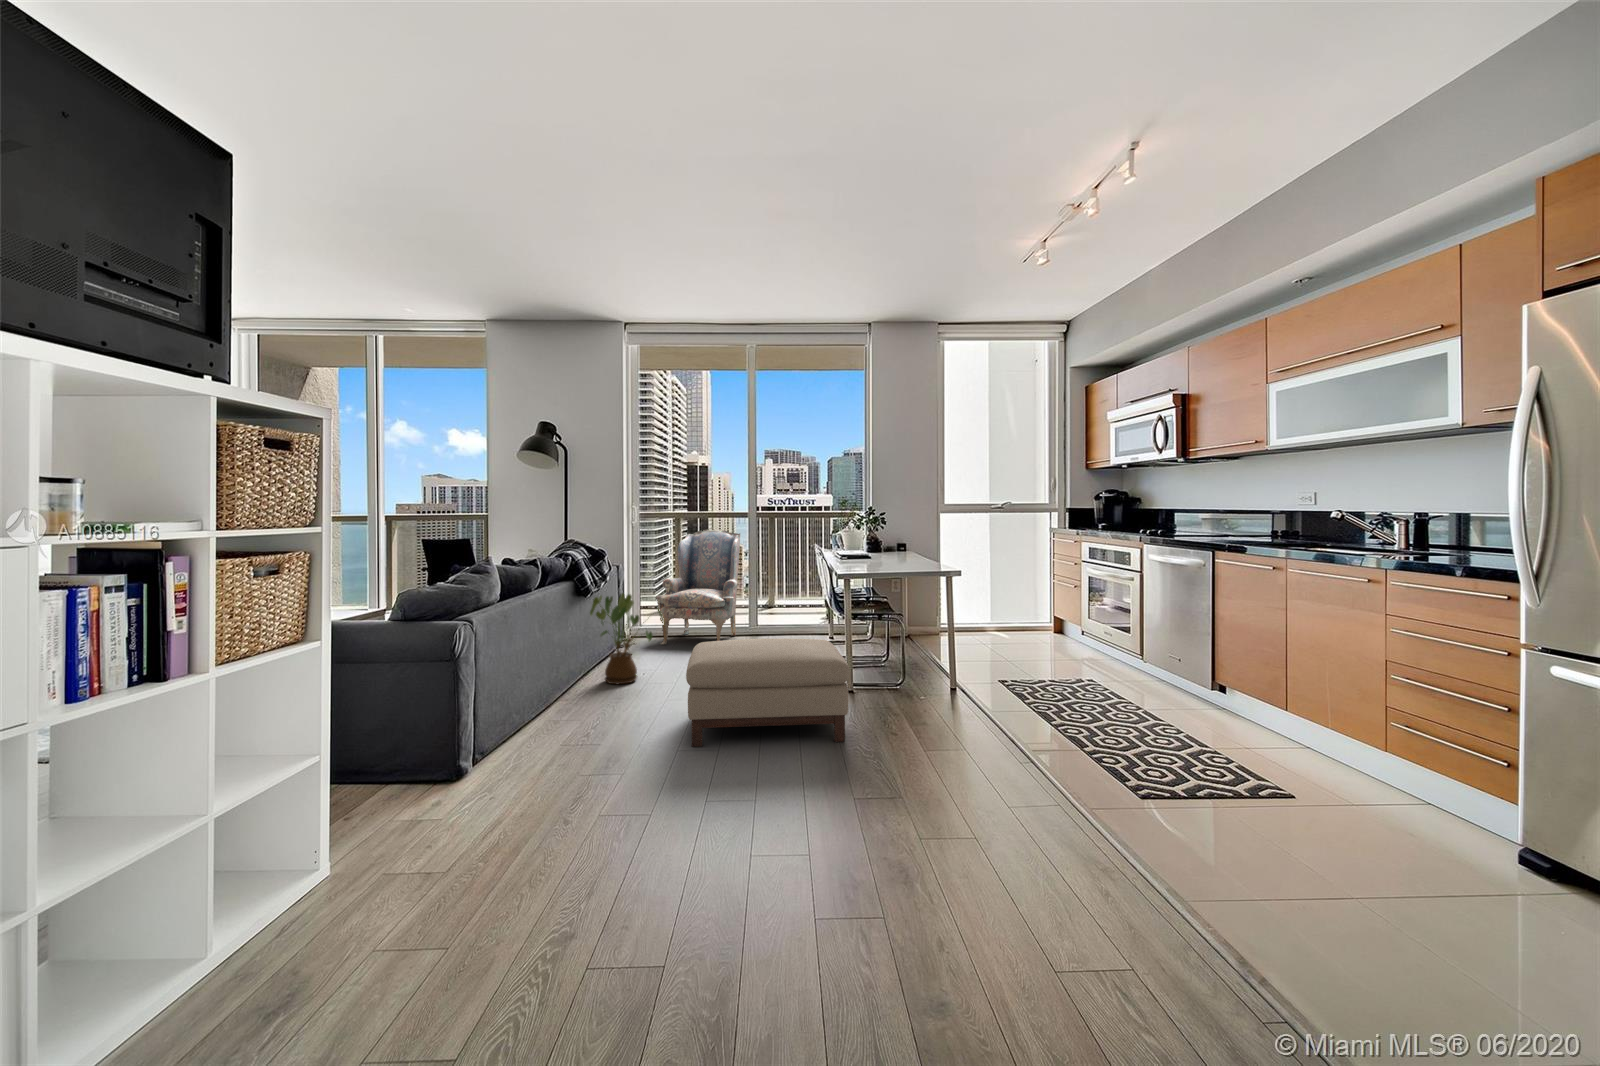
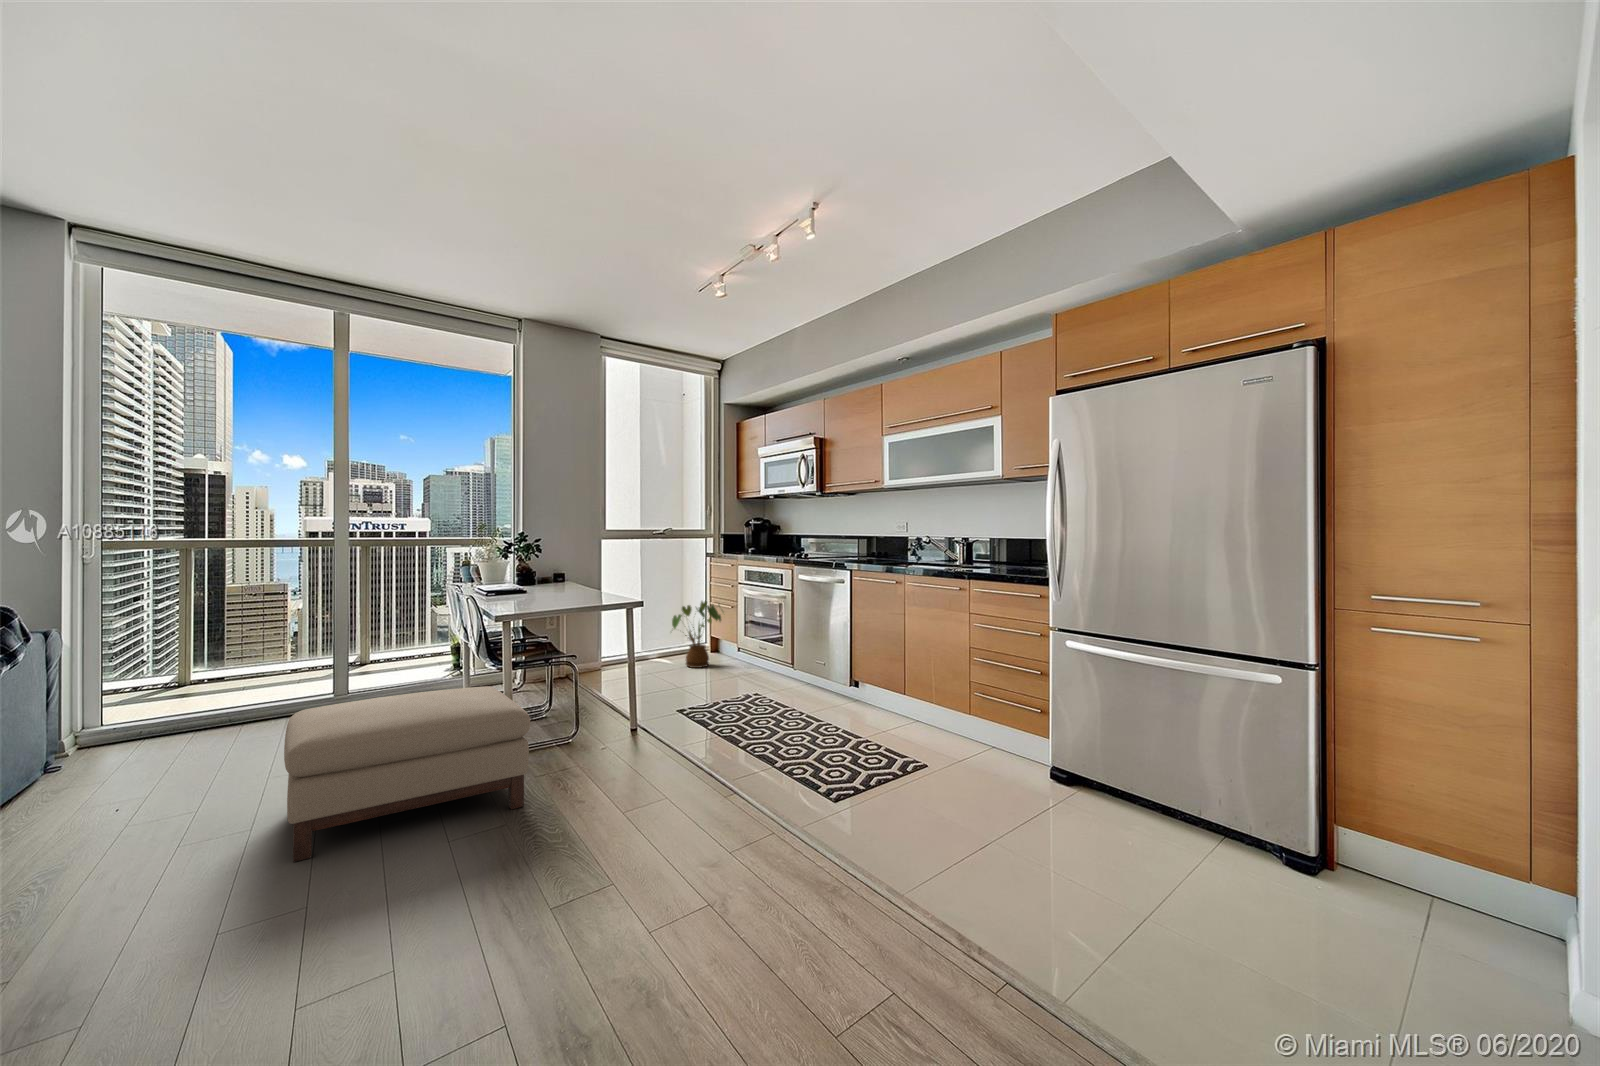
armchair: present [656,529,740,645] -> none [200,557,344,718]
house plant: present [590,593,664,684] -> present [672,601,721,668]

